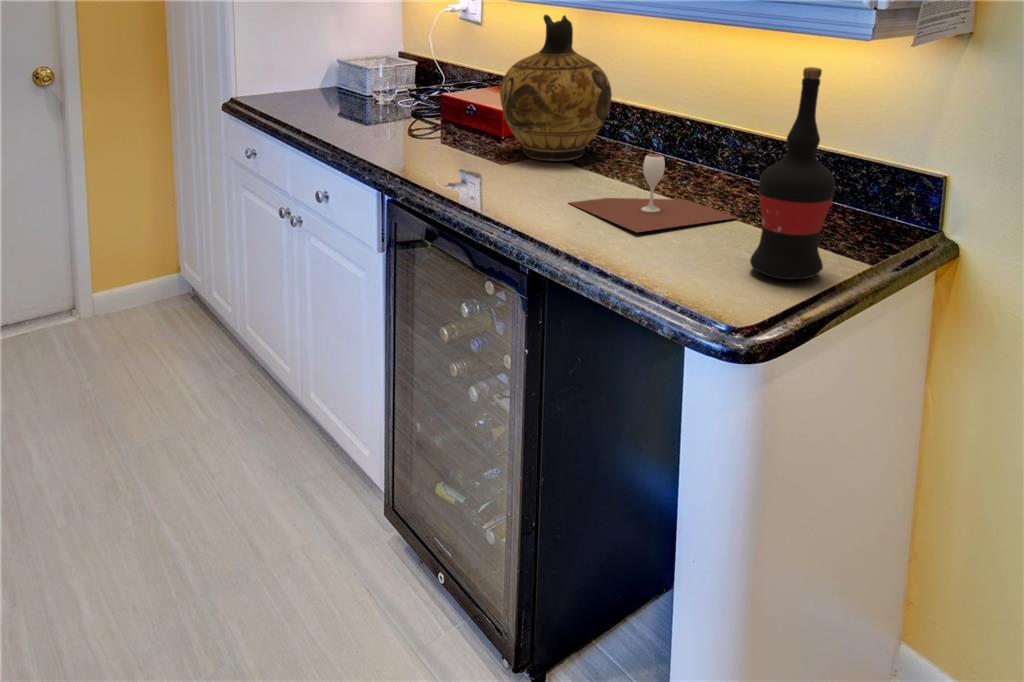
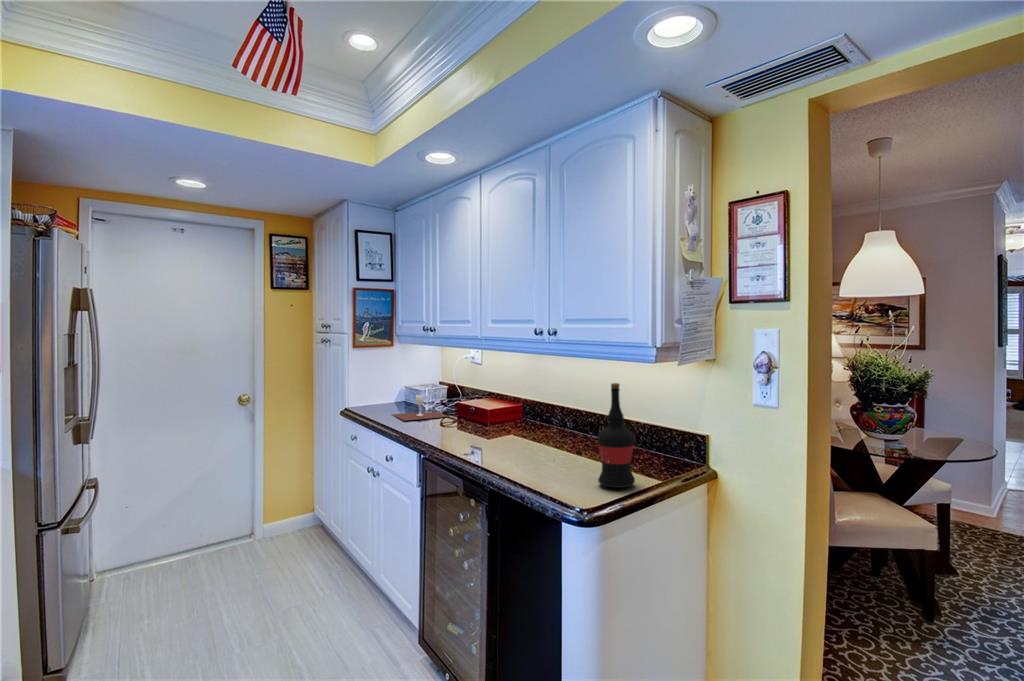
ceramic jug: present [500,15,612,161] -> none [485,361,543,435]
wine glass: present [569,154,736,232] -> present [392,395,449,421]

